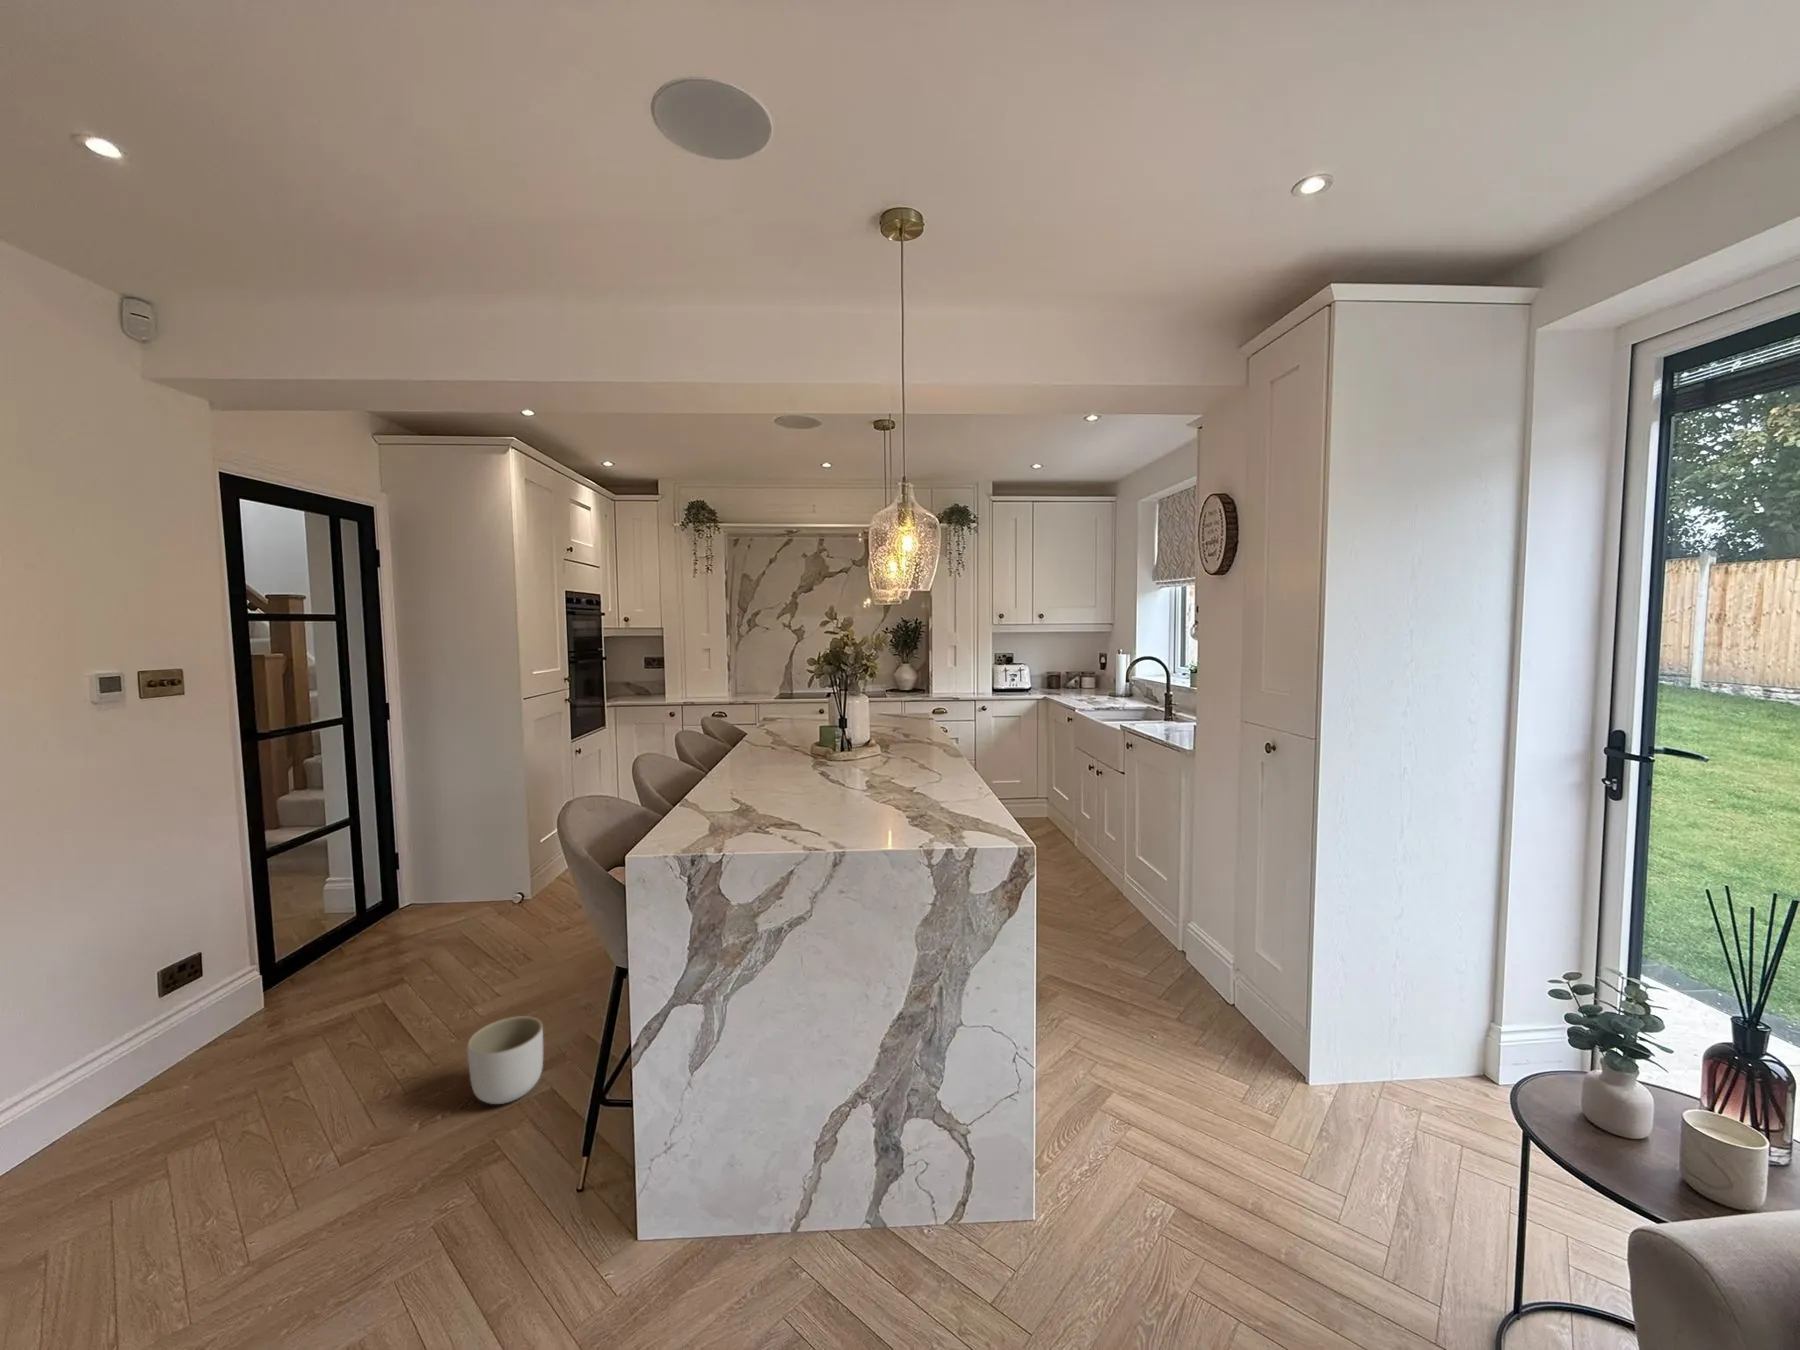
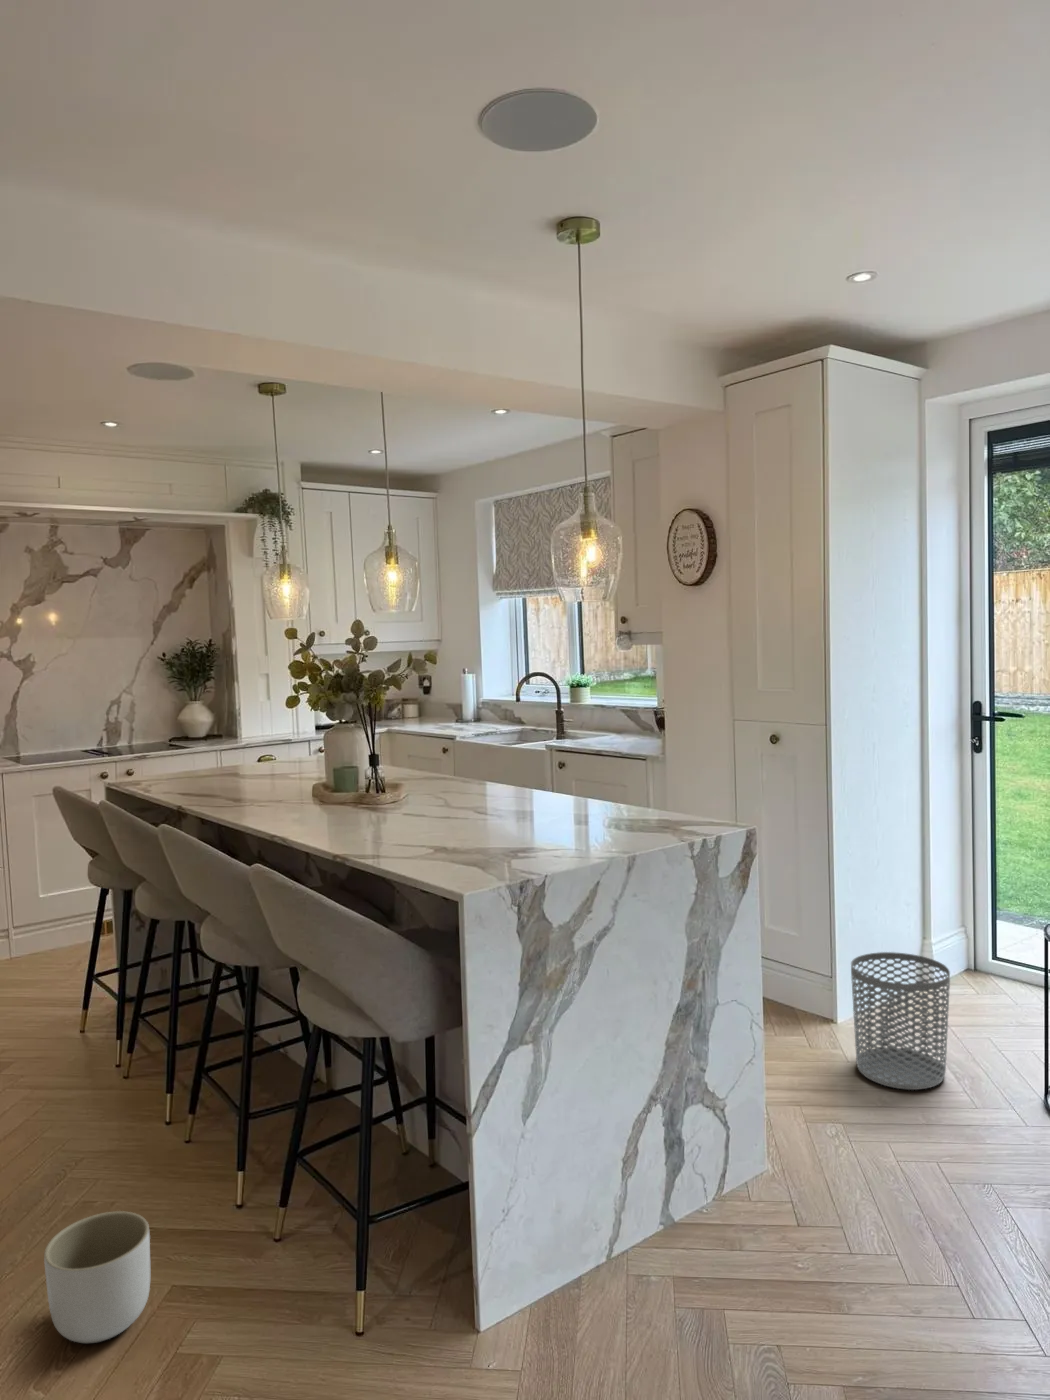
waste bin: none [1264,1021,1398,1219] -> present [851,952,950,1090]

